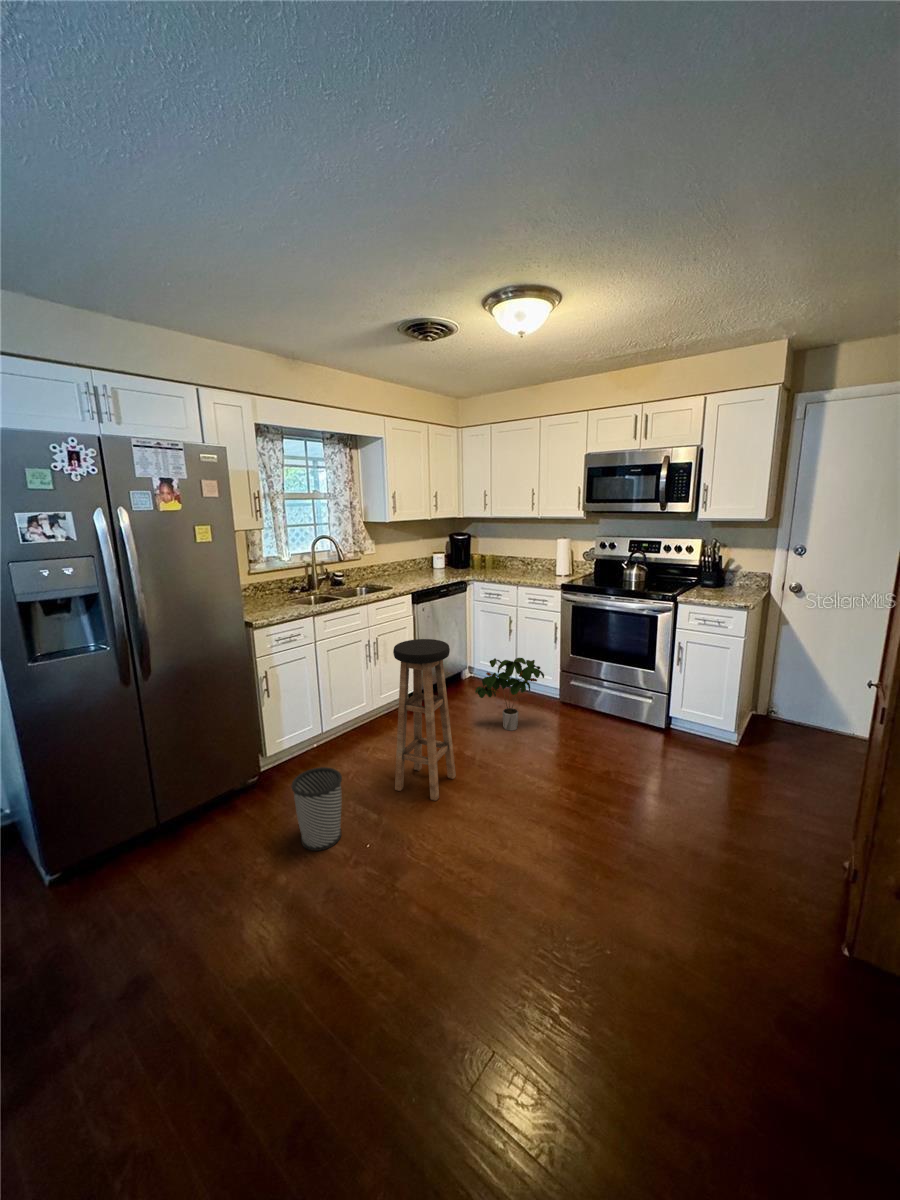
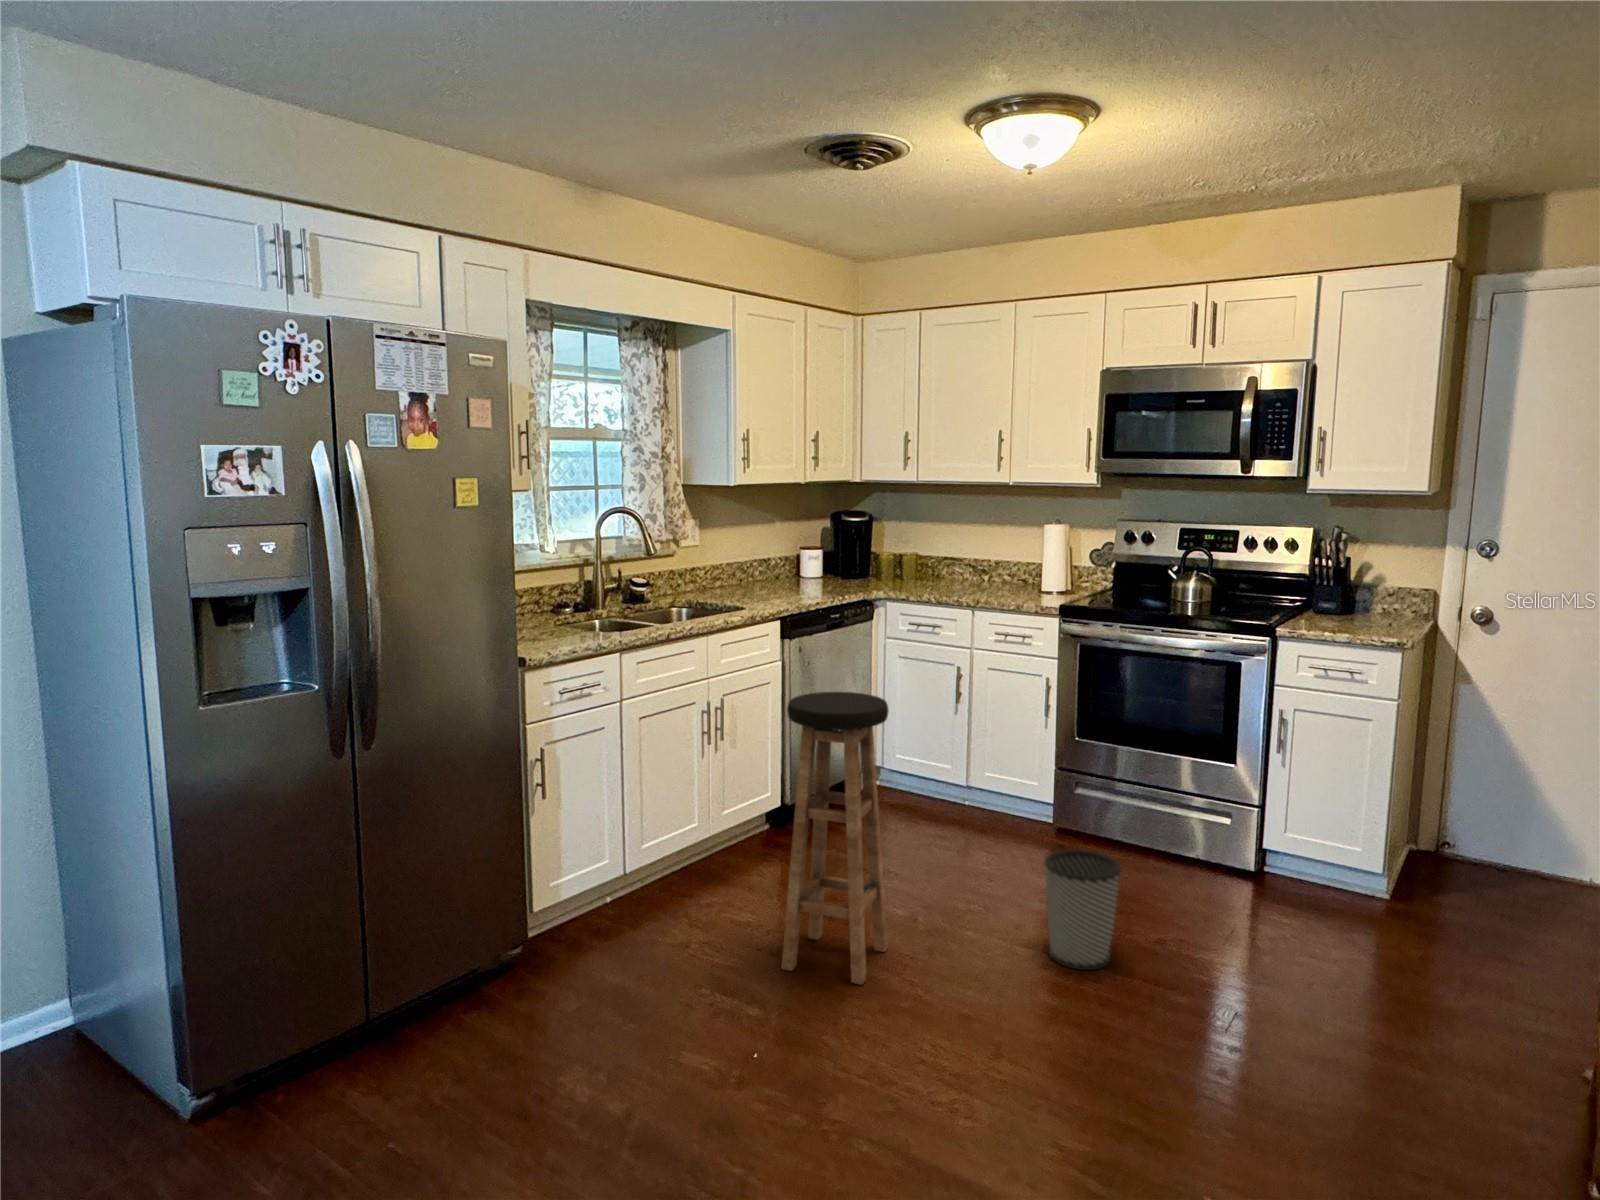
potted plant: present [475,658,544,731] -> none [906,738,1036,876]
wastebasket: present [291,767,342,851] -> present [1045,850,1121,970]

